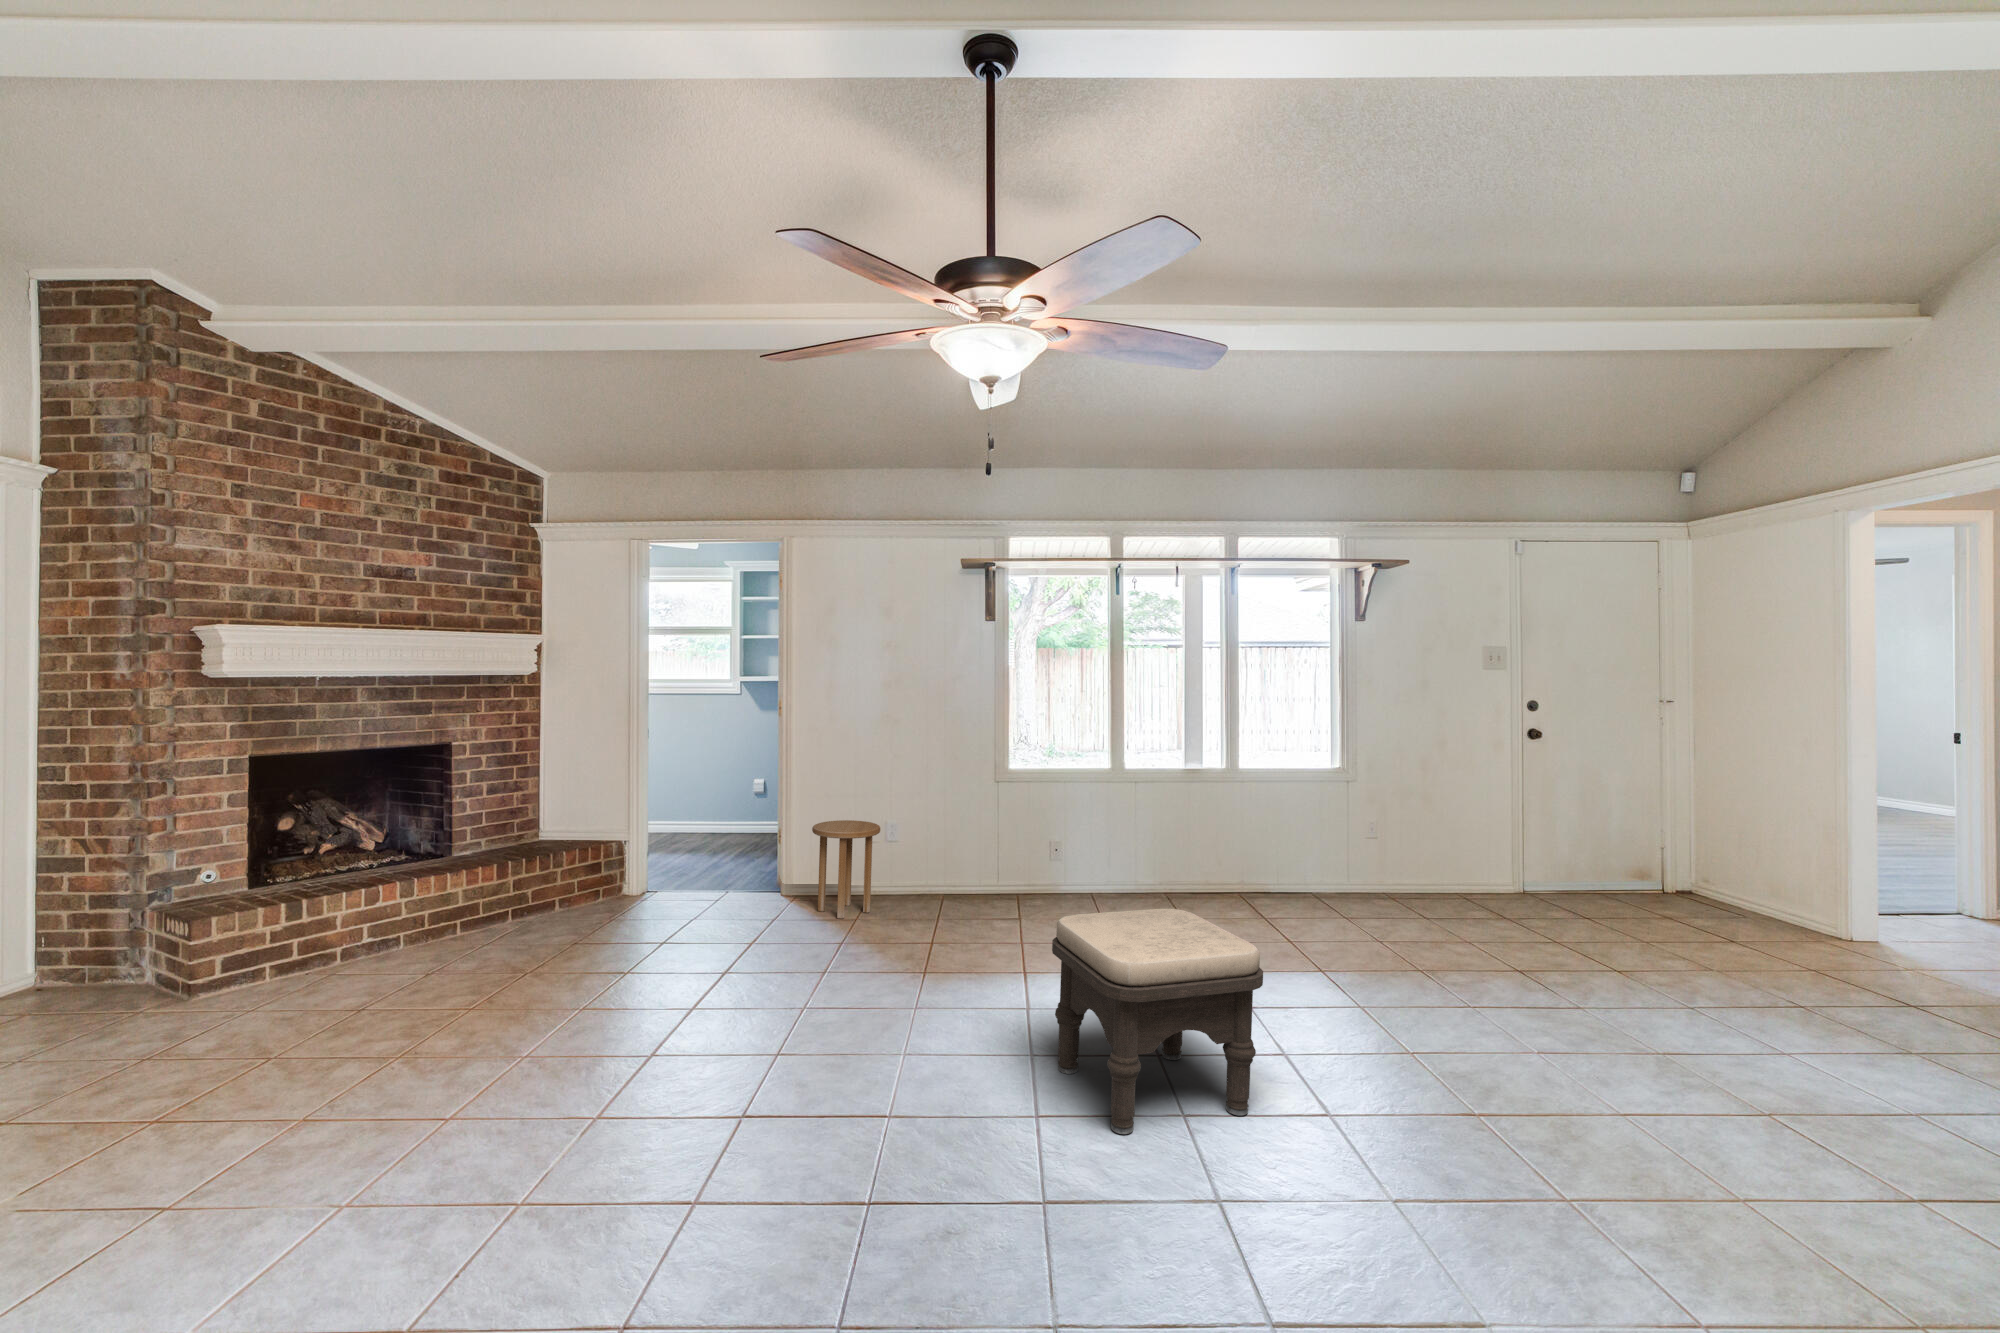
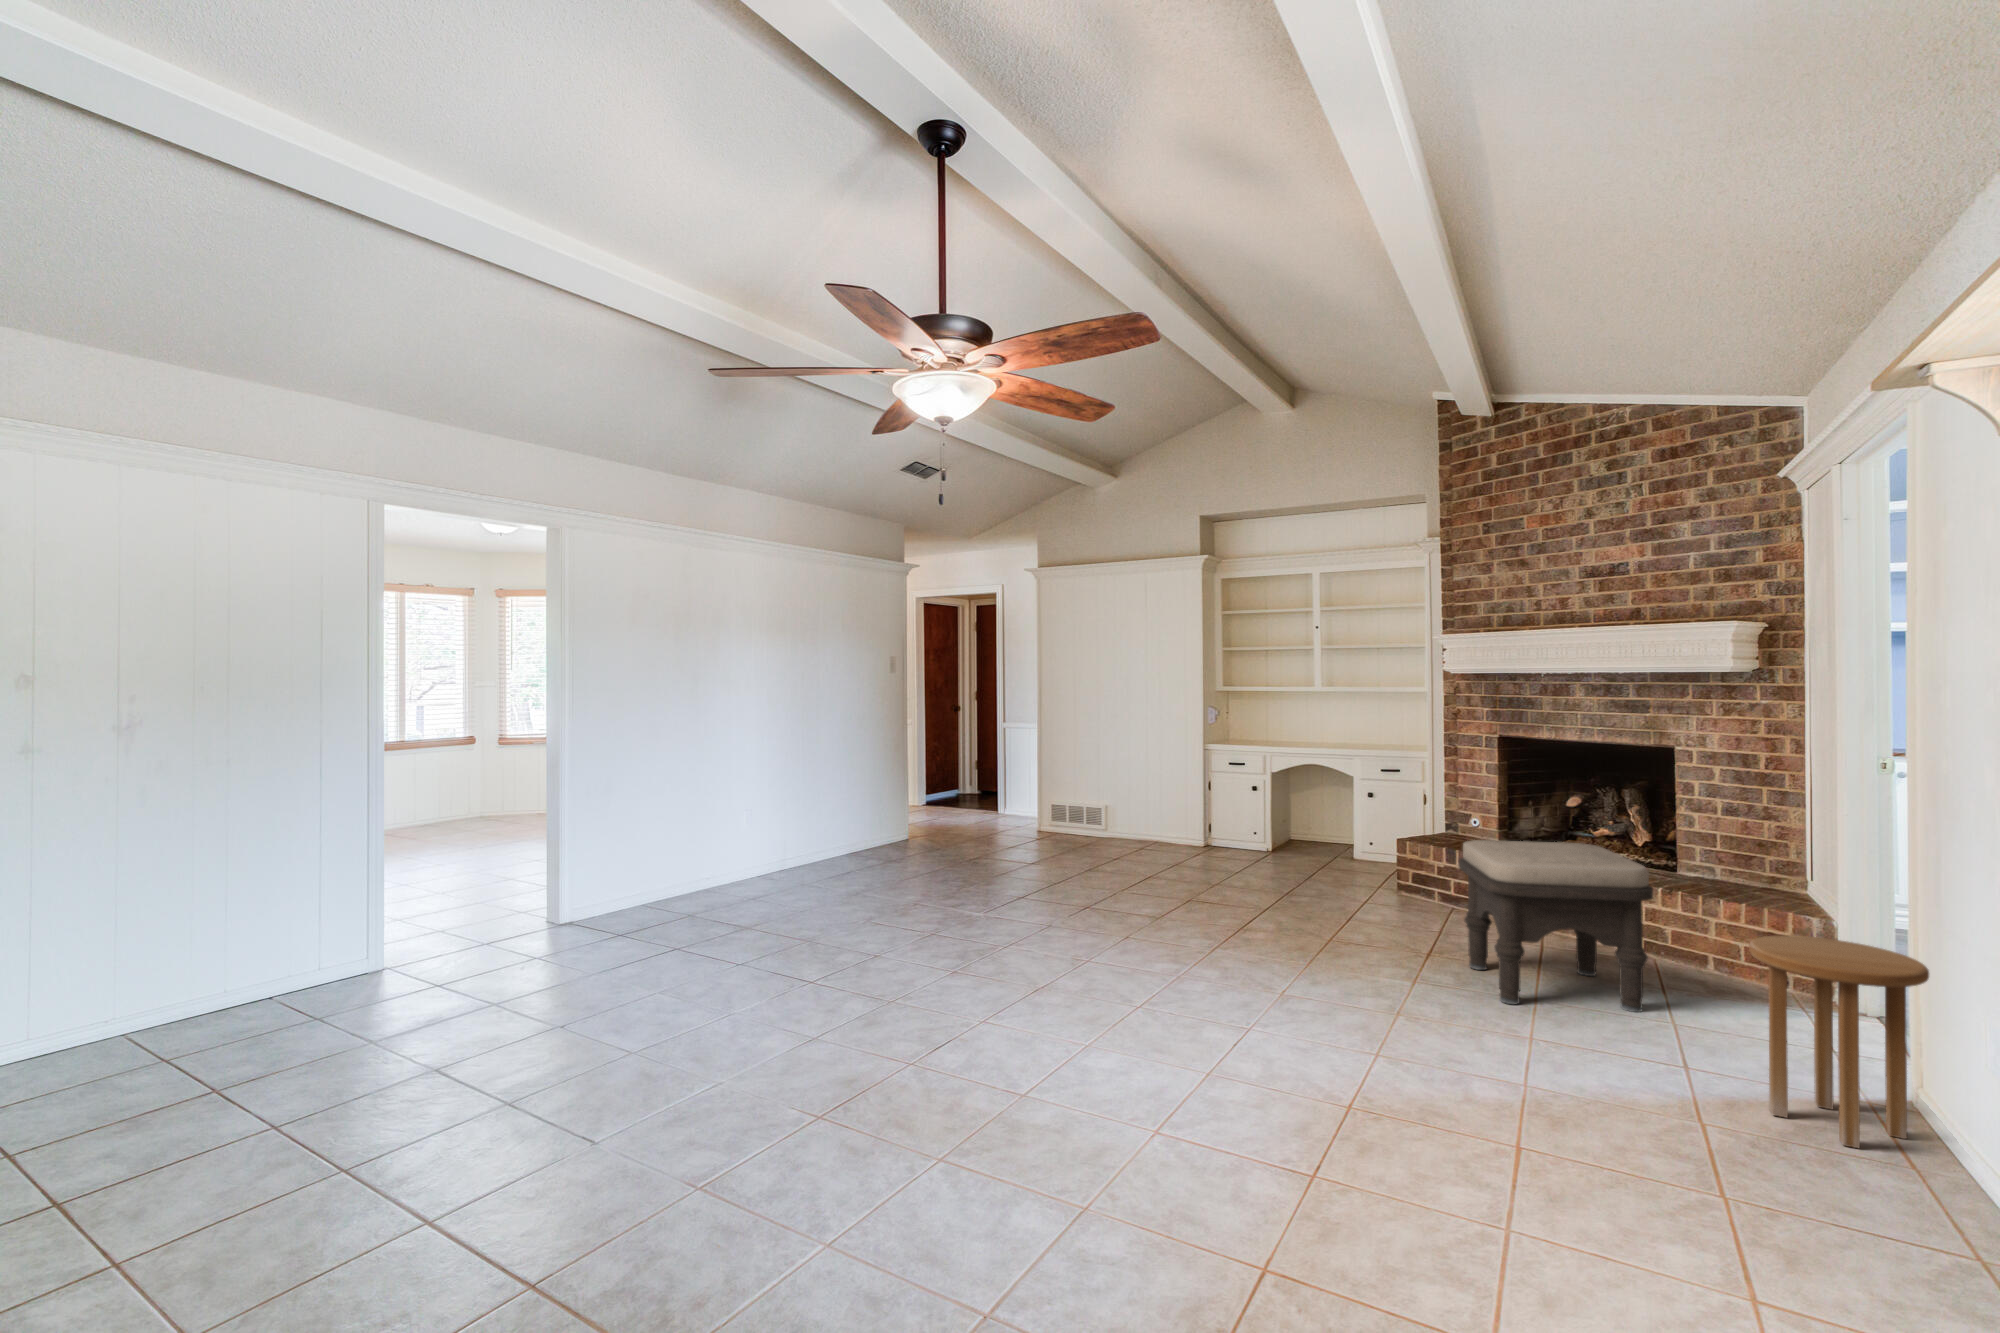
ottoman: present [1052,909,1263,1134] -> present [1459,840,1653,1012]

